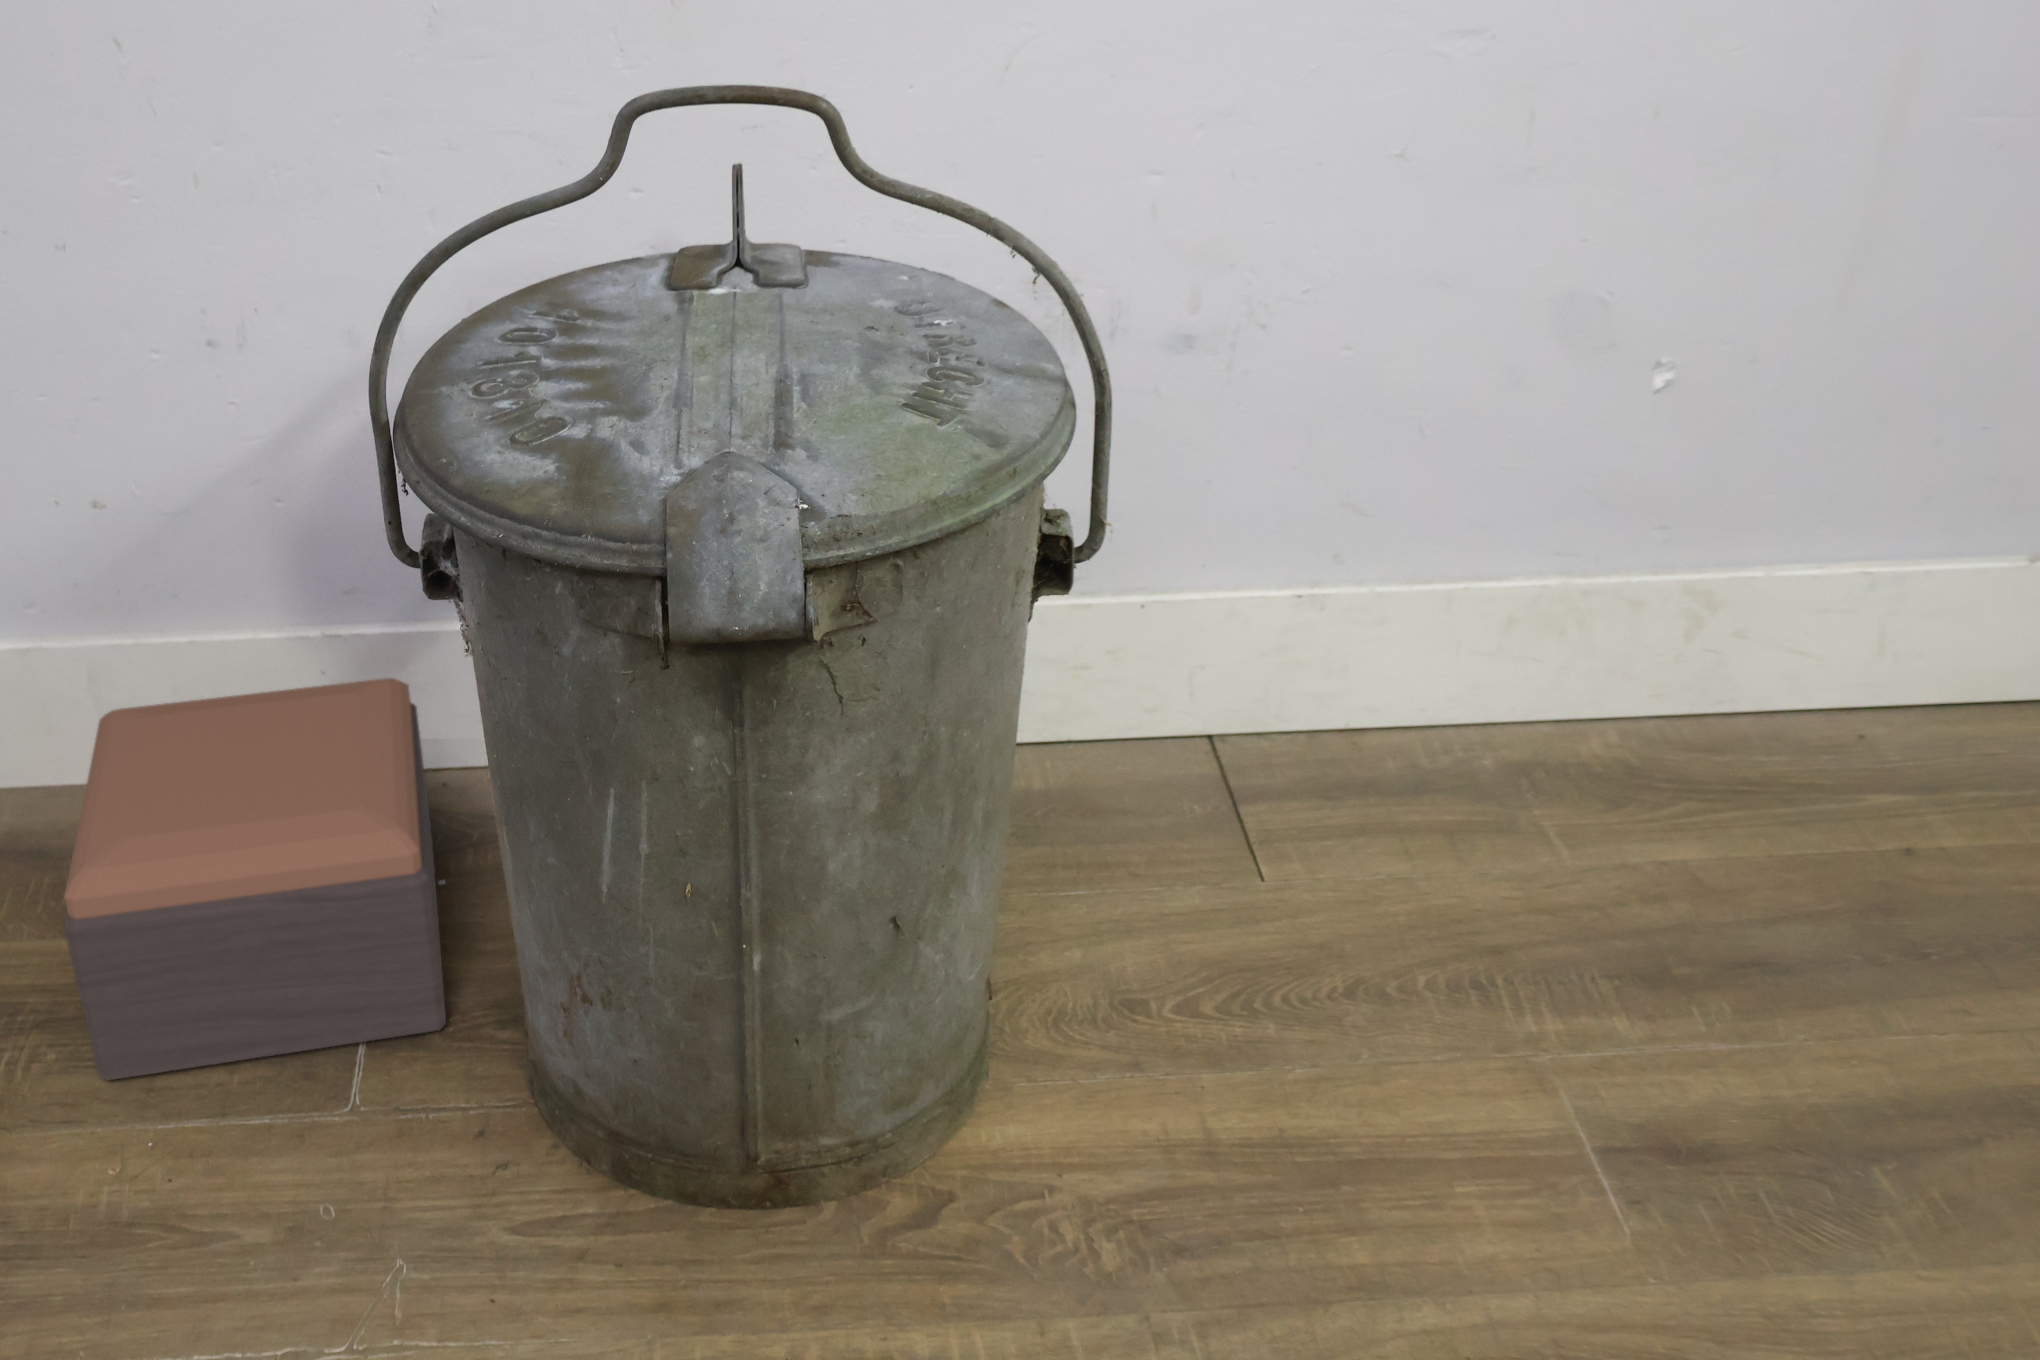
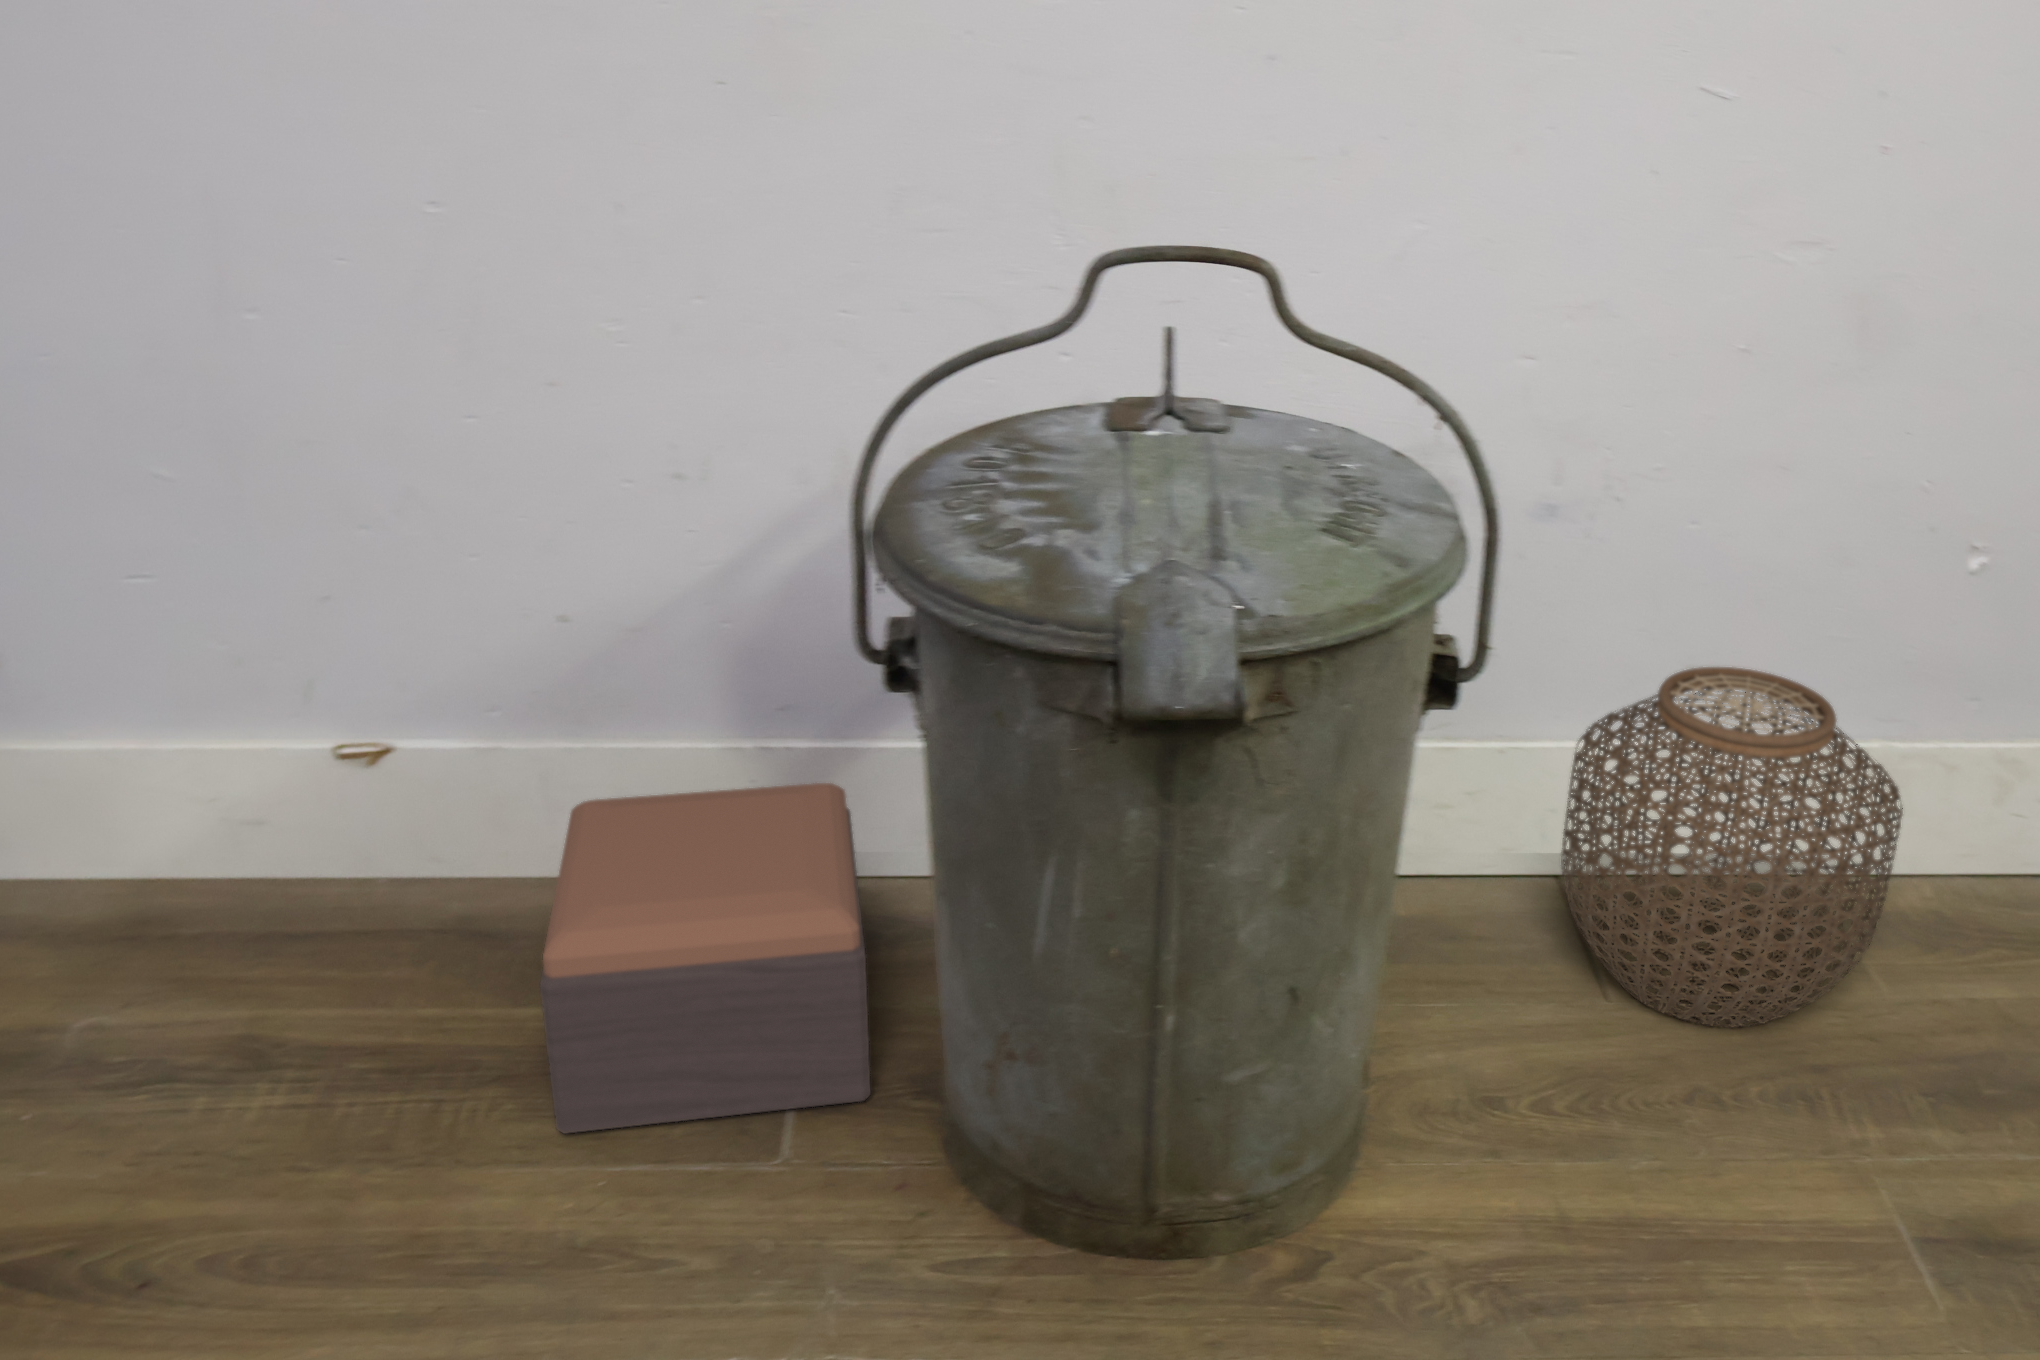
woven basket: none [1210,516,1583,911] -> present [1561,667,1903,1028]

